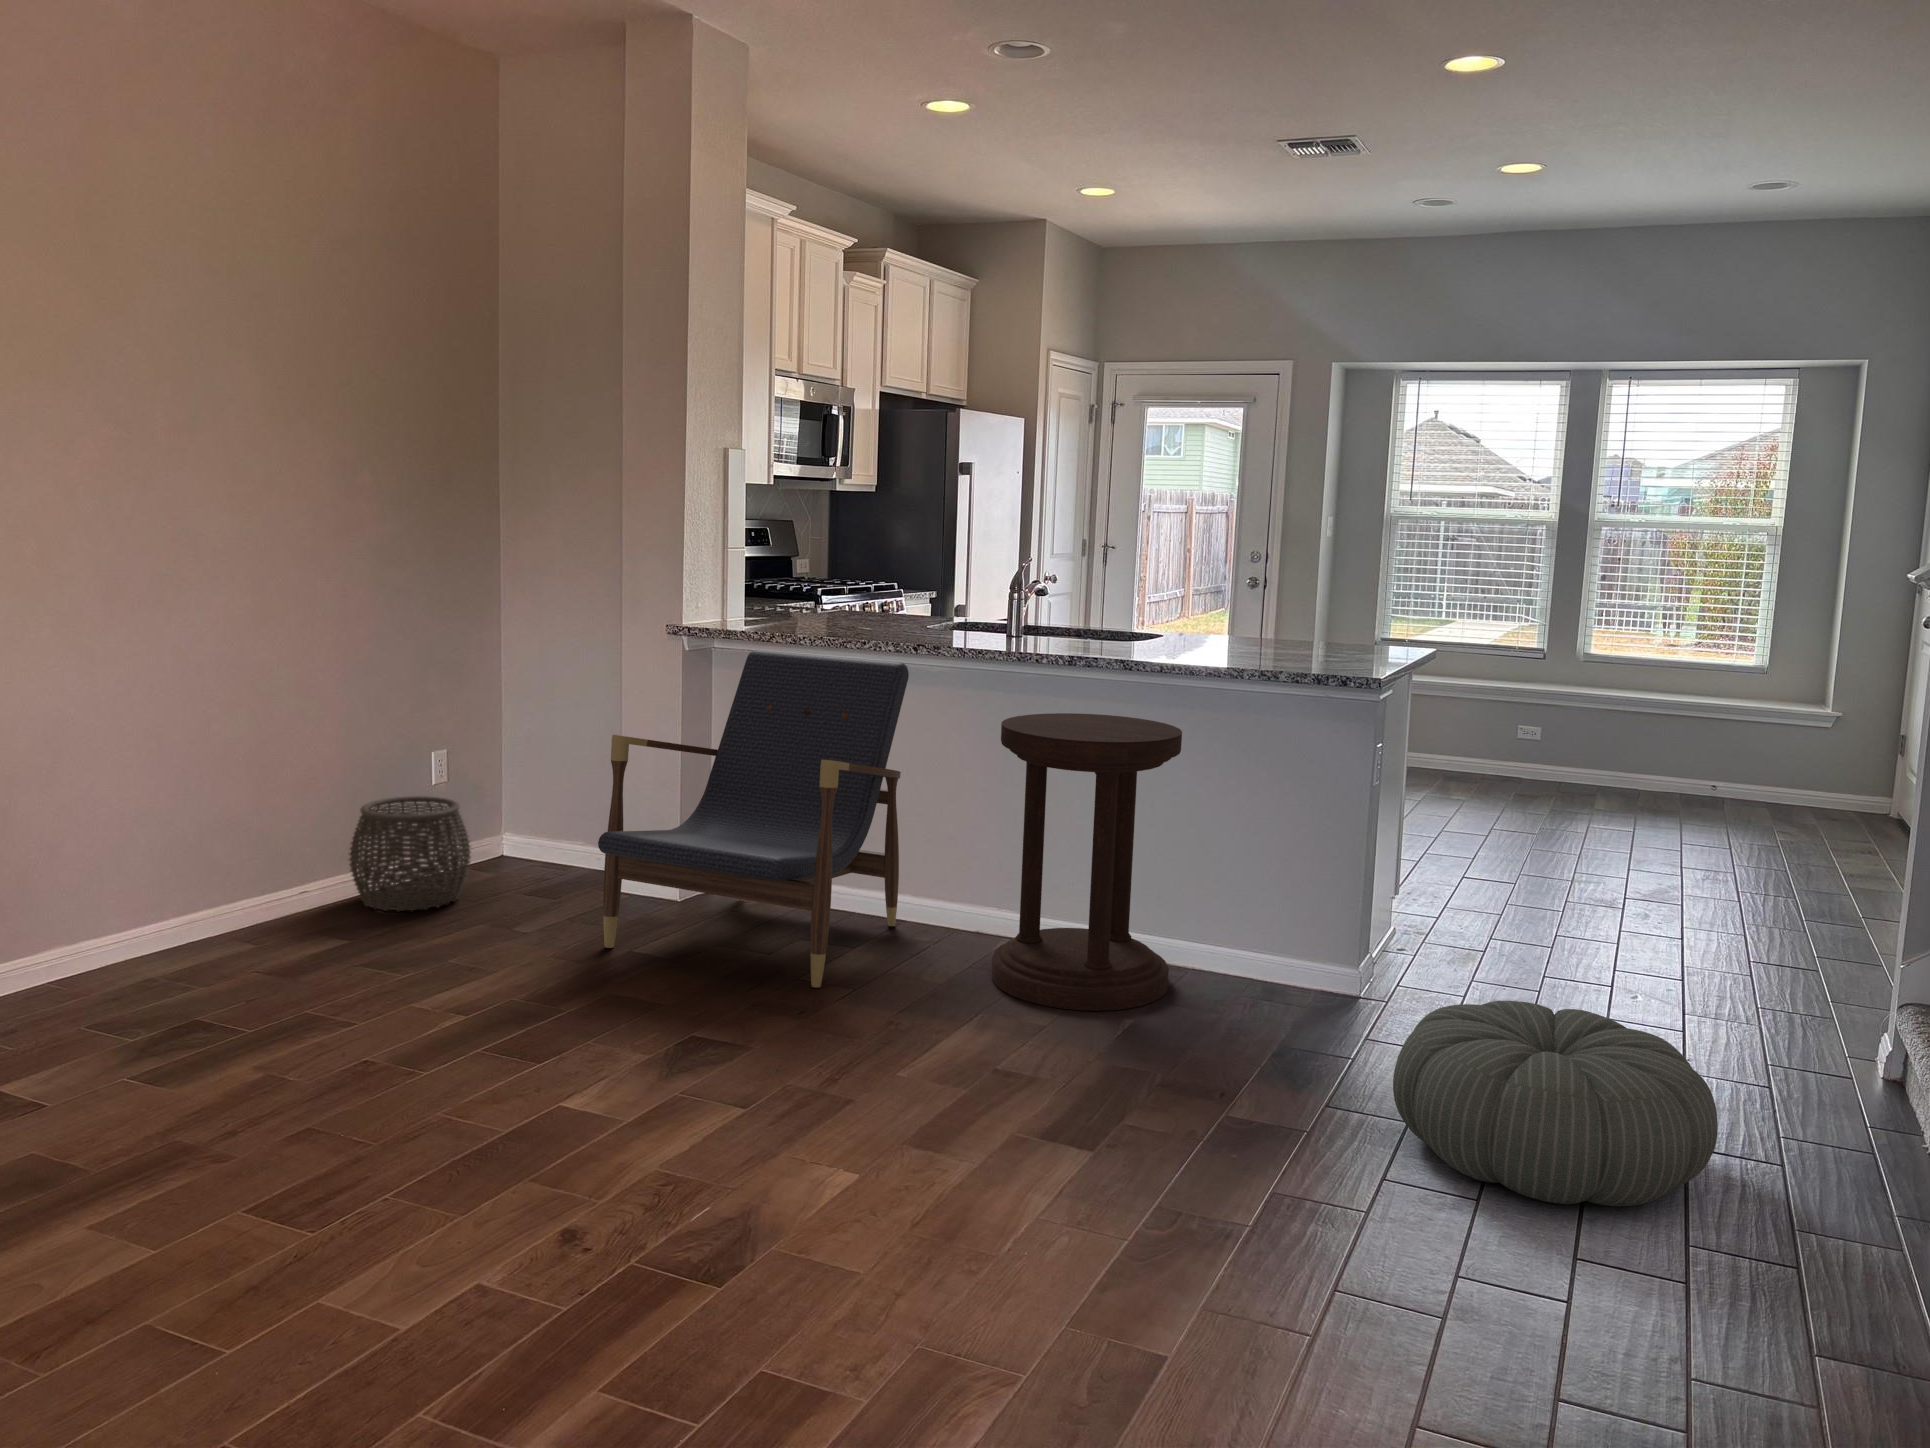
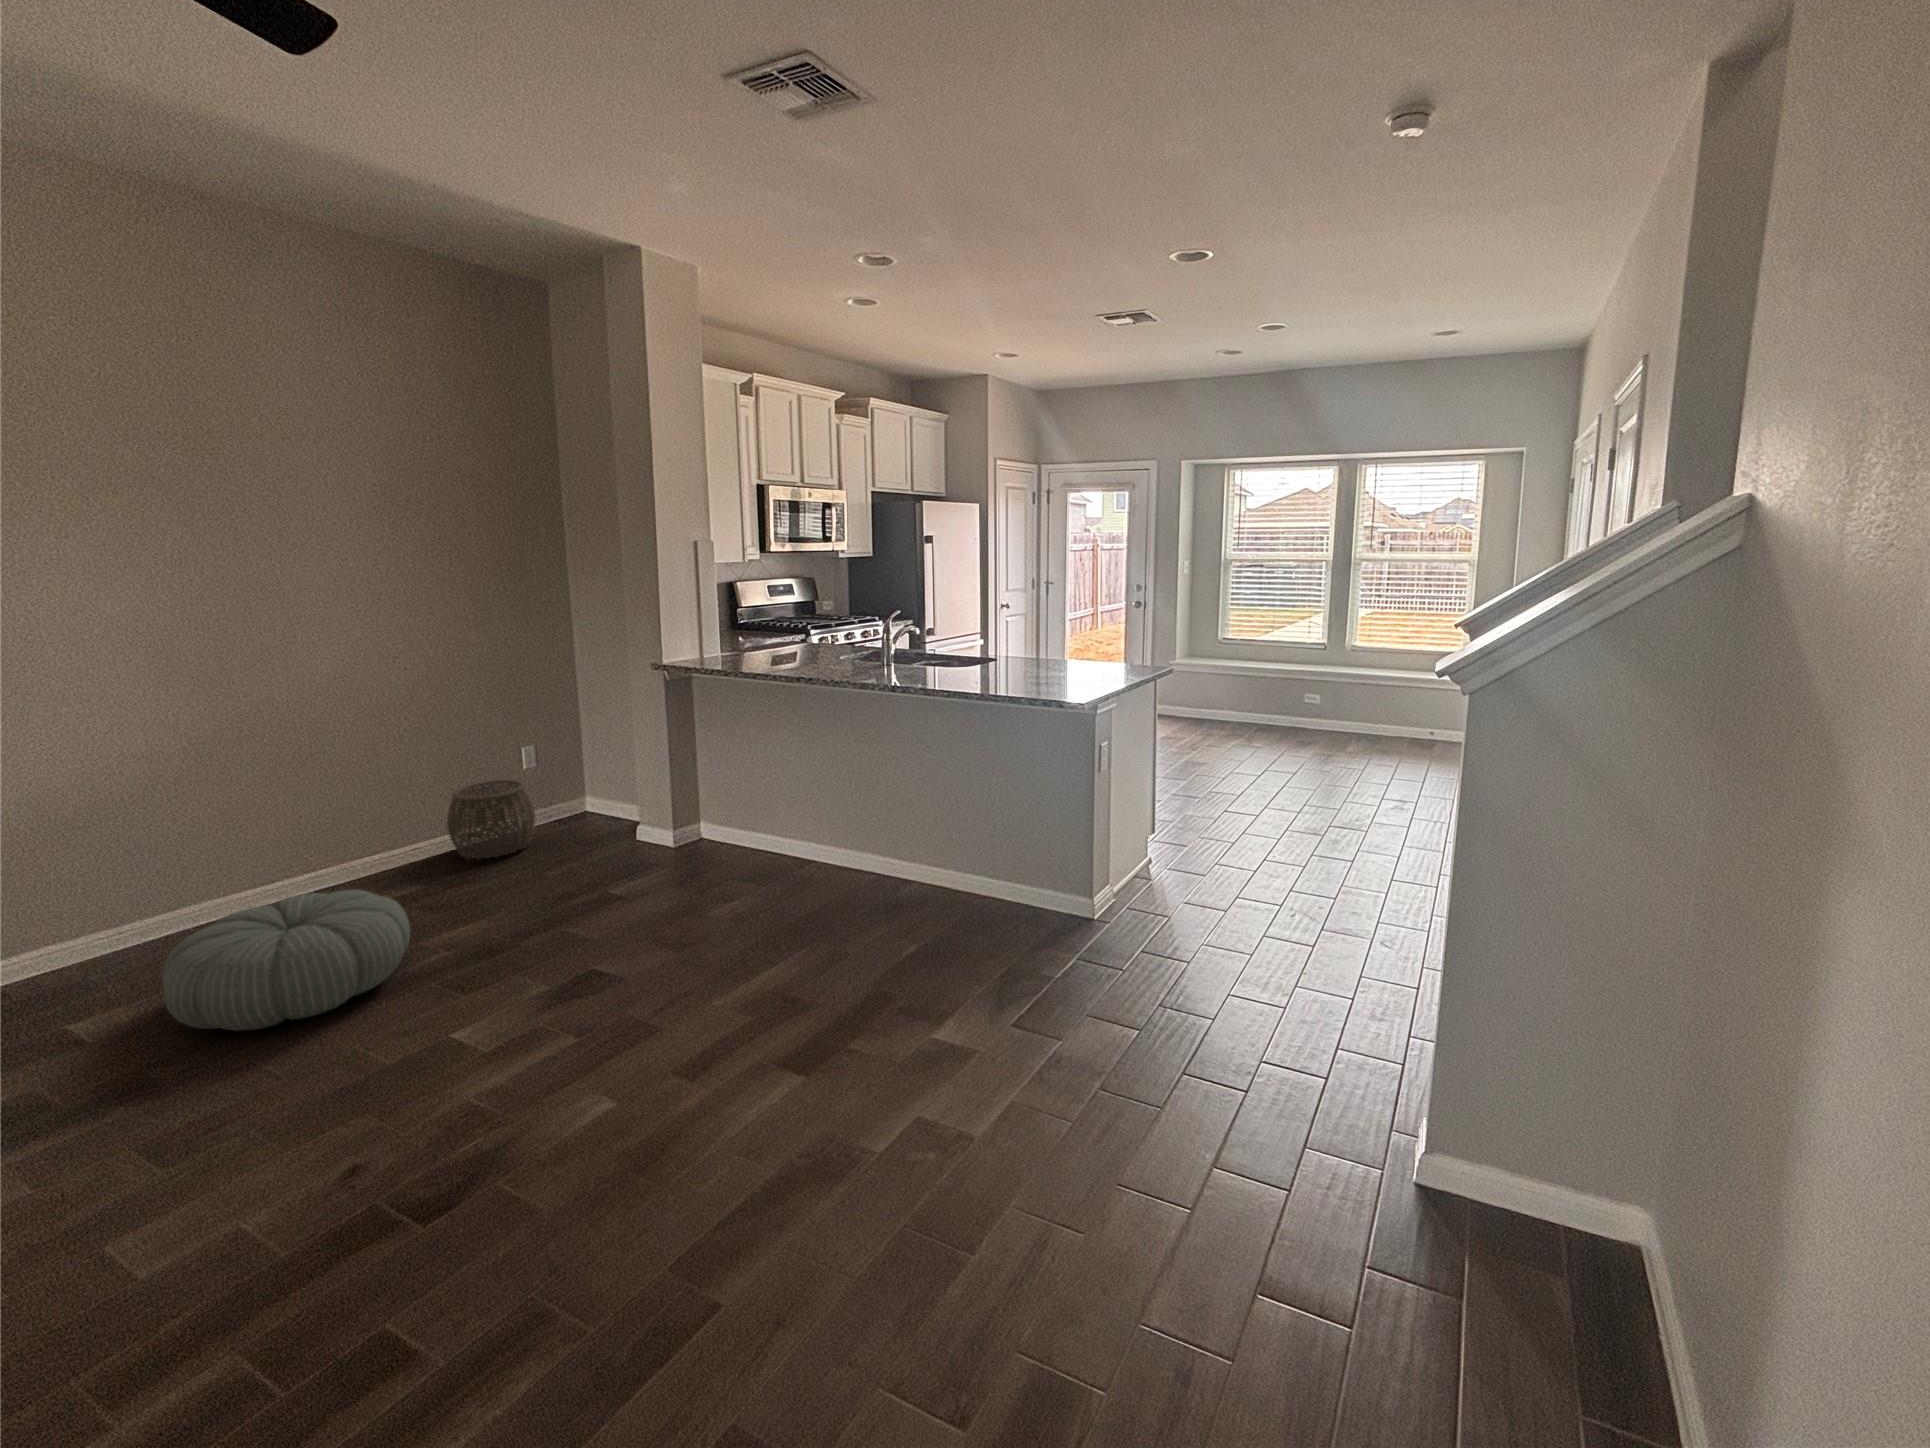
lounge chair: present [598,650,909,988] -> none [568,680,803,923]
side table: present [991,713,1182,1011] -> none [828,727,957,942]
pouf: present [1393,1001,1718,1206] -> present [162,890,410,1031]

